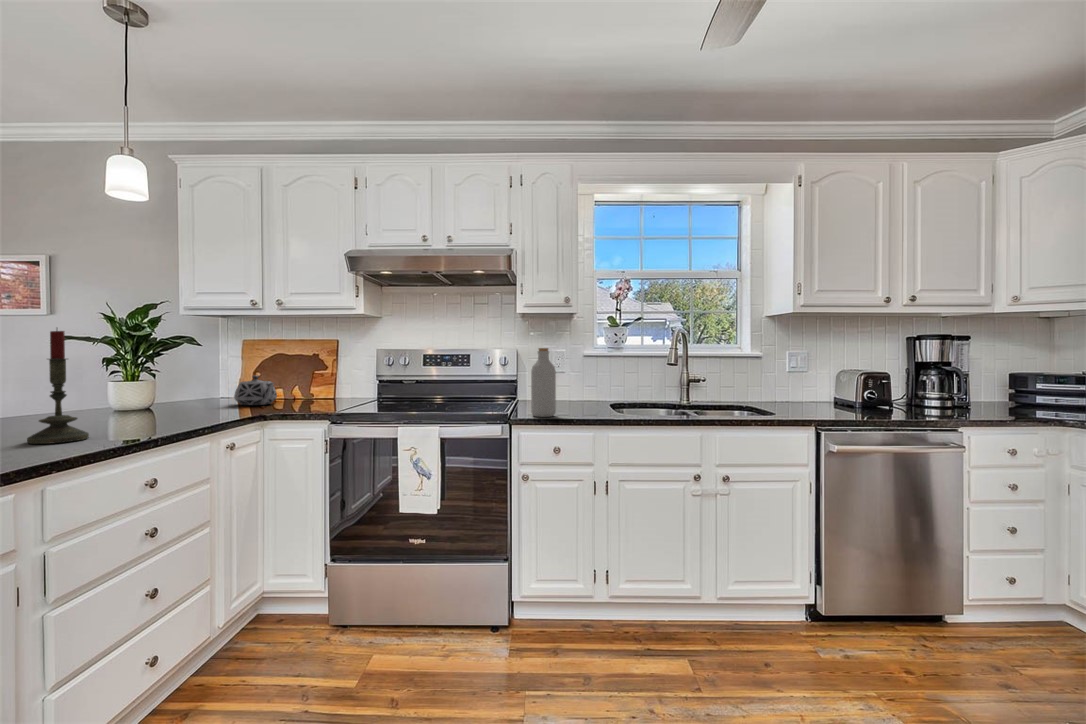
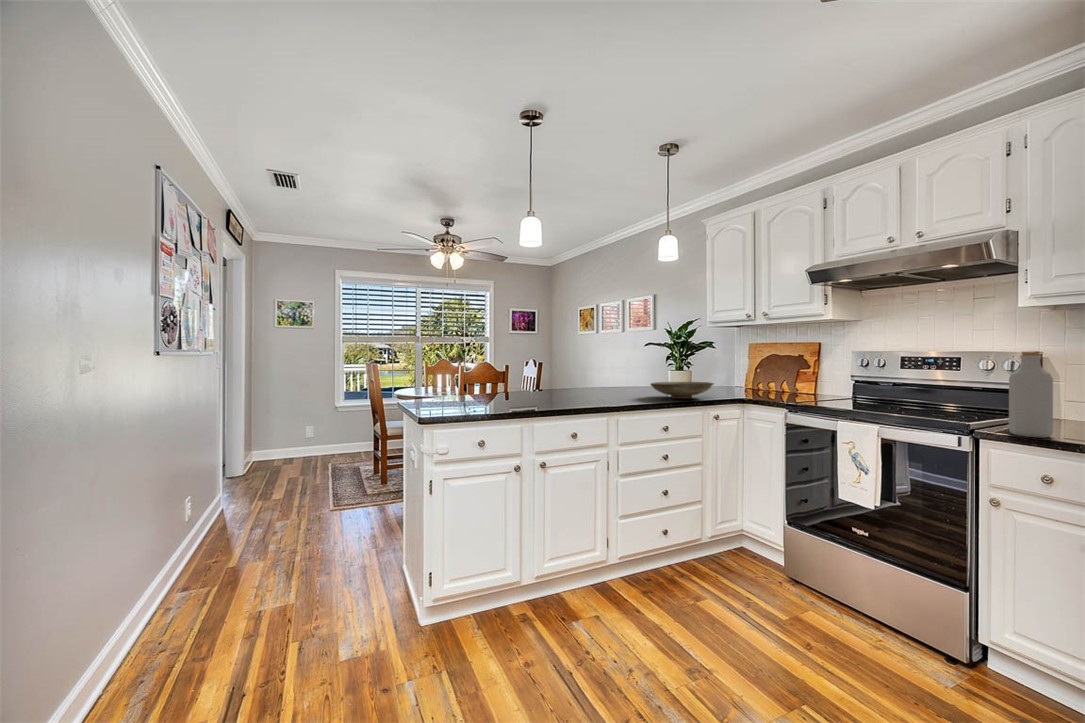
candle: present [27,331,89,444] -> none [615,347,638,406]
teapot: present [234,376,277,405] -> none [735,373,765,394]
decorative bowl: none [95,391,220,420] -> present [651,382,714,399]

